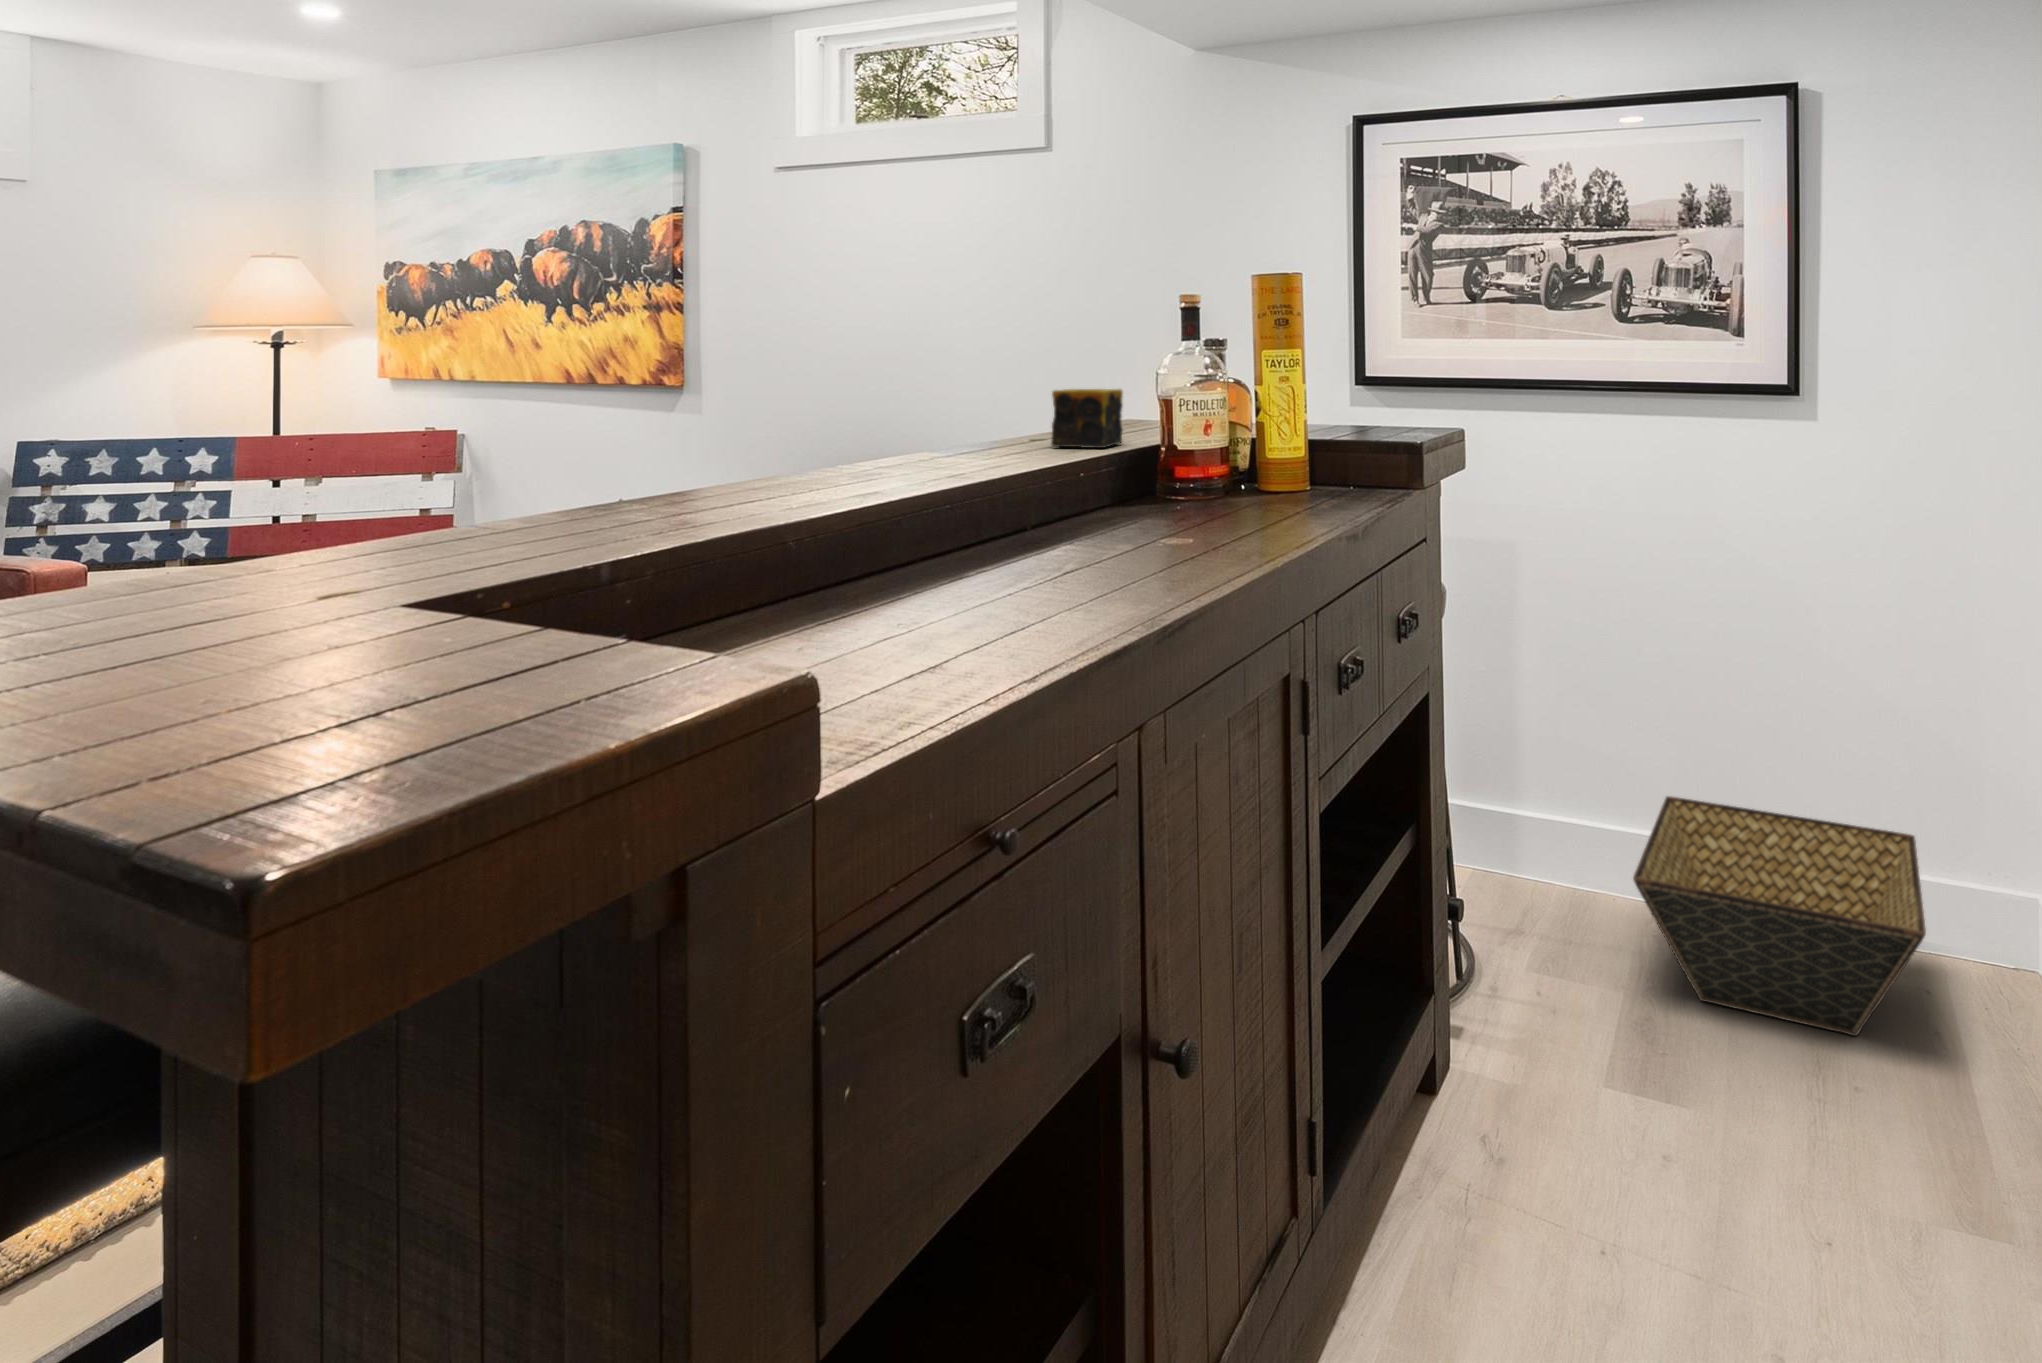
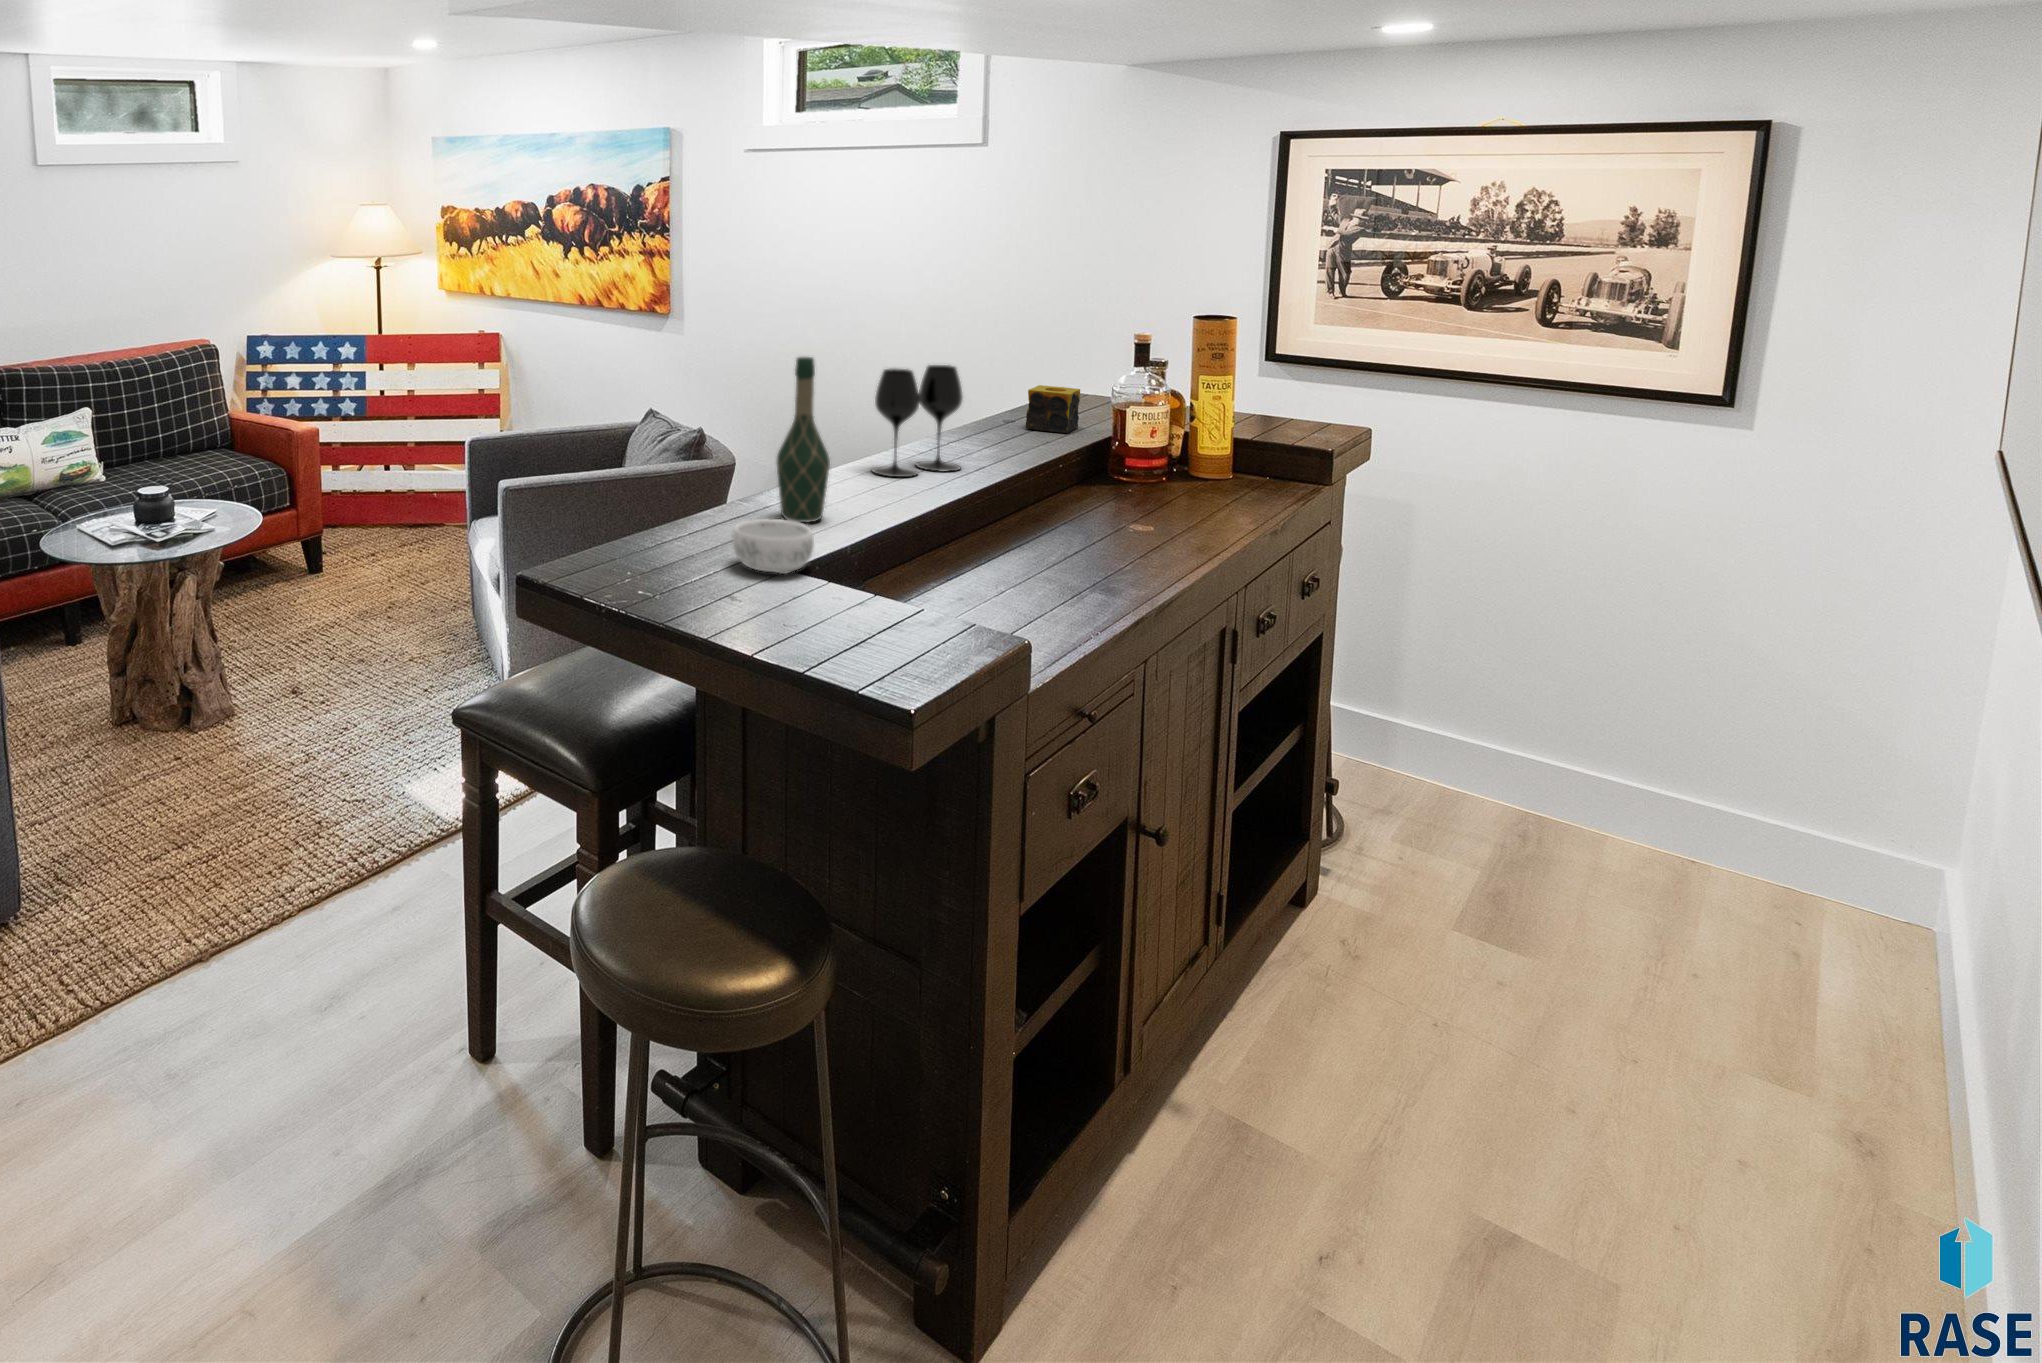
wine bottle: none [468,227,582,550] -> present [777,357,830,523]
wine glass: none [762,319,916,494] -> present [873,365,963,477]
decorative bowl: none [185,516,408,628] -> present [732,519,814,574]
basket: present [1633,796,1926,1036] -> none [1502,733,1819,952]

